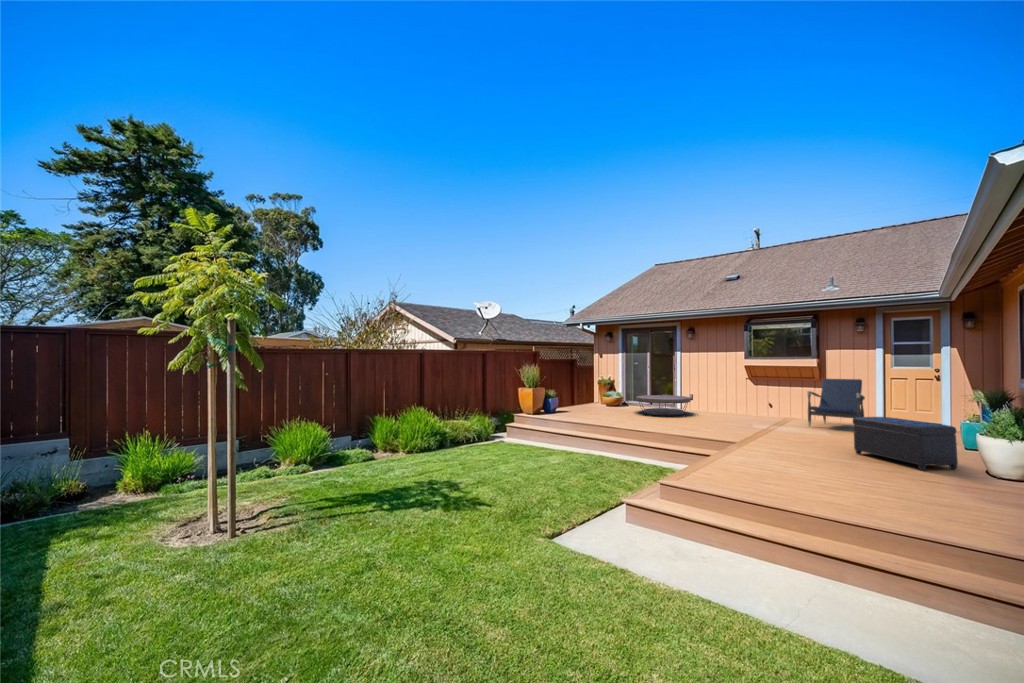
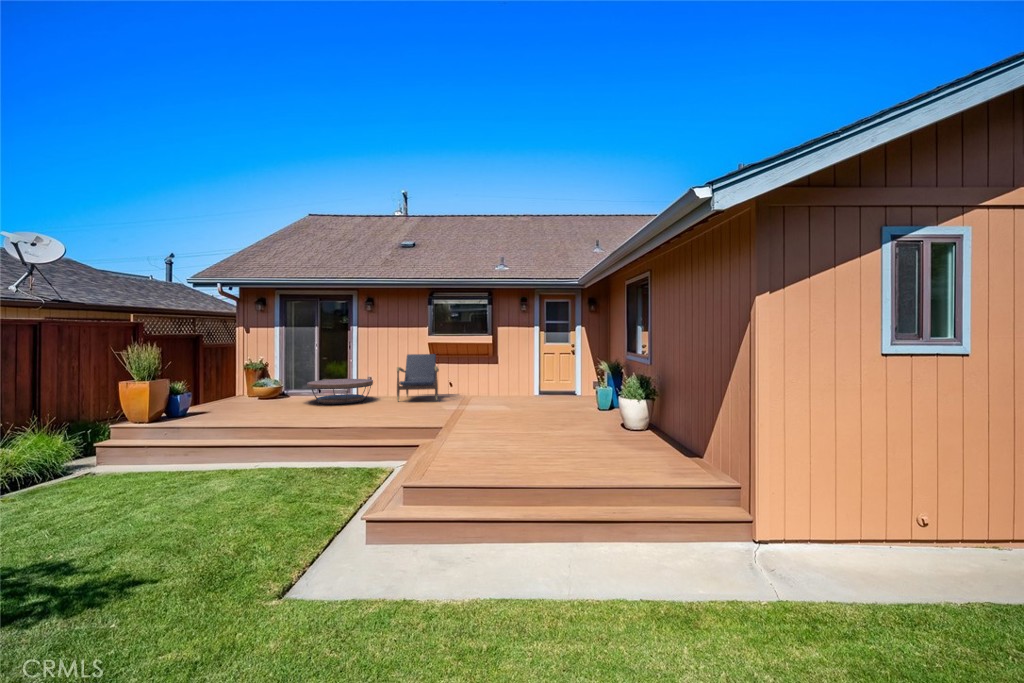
lounge chair: present [807,379,865,427] -> present [397,354,439,401]
ottoman: present [853,417,958,470] -> none [537,386,605,427]

